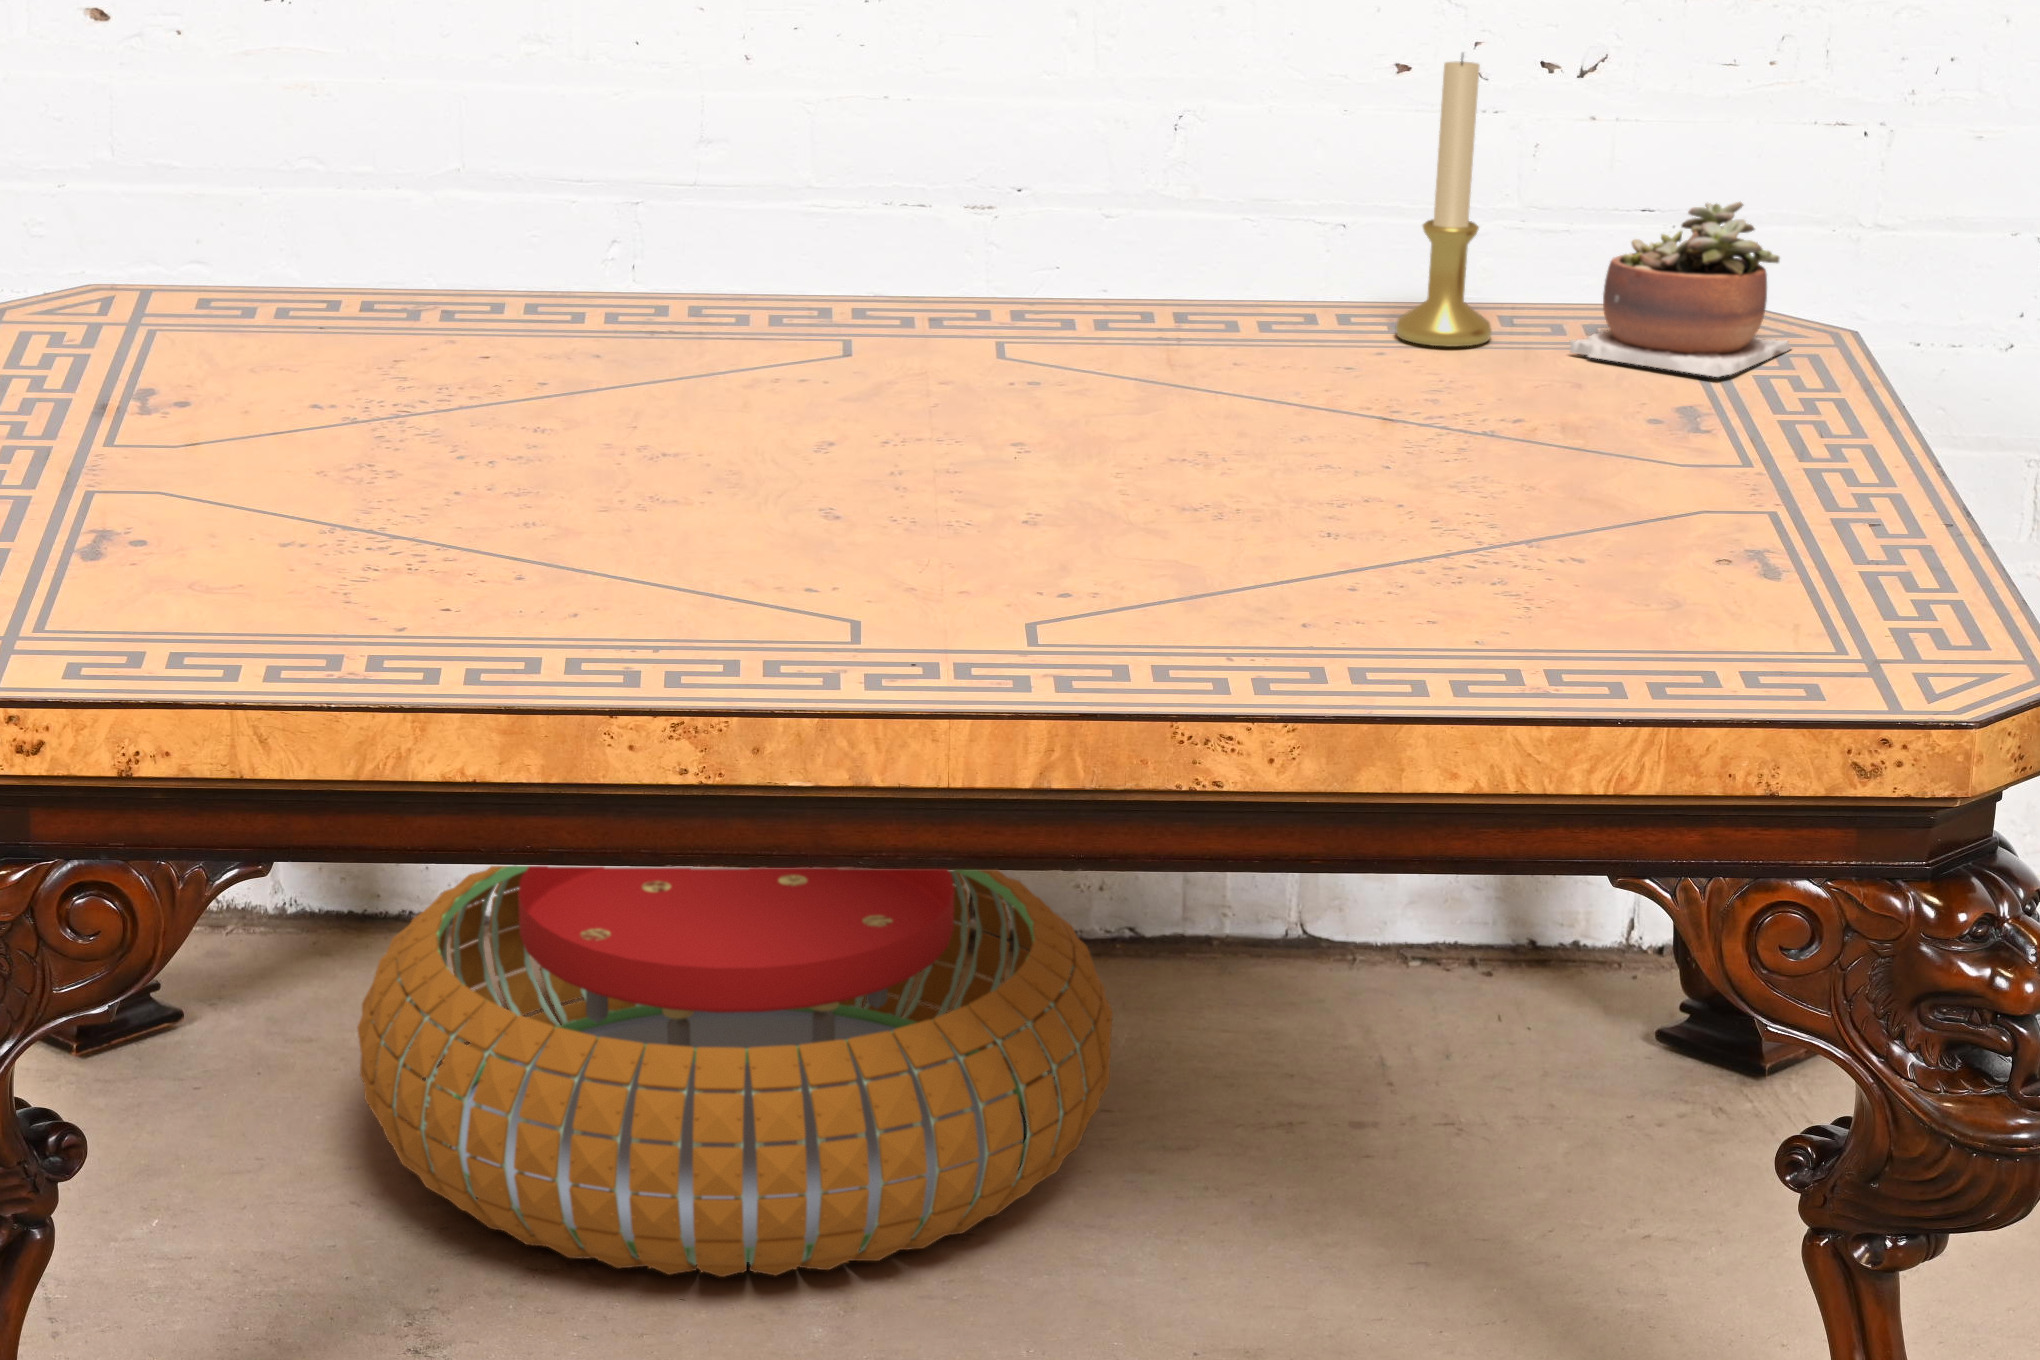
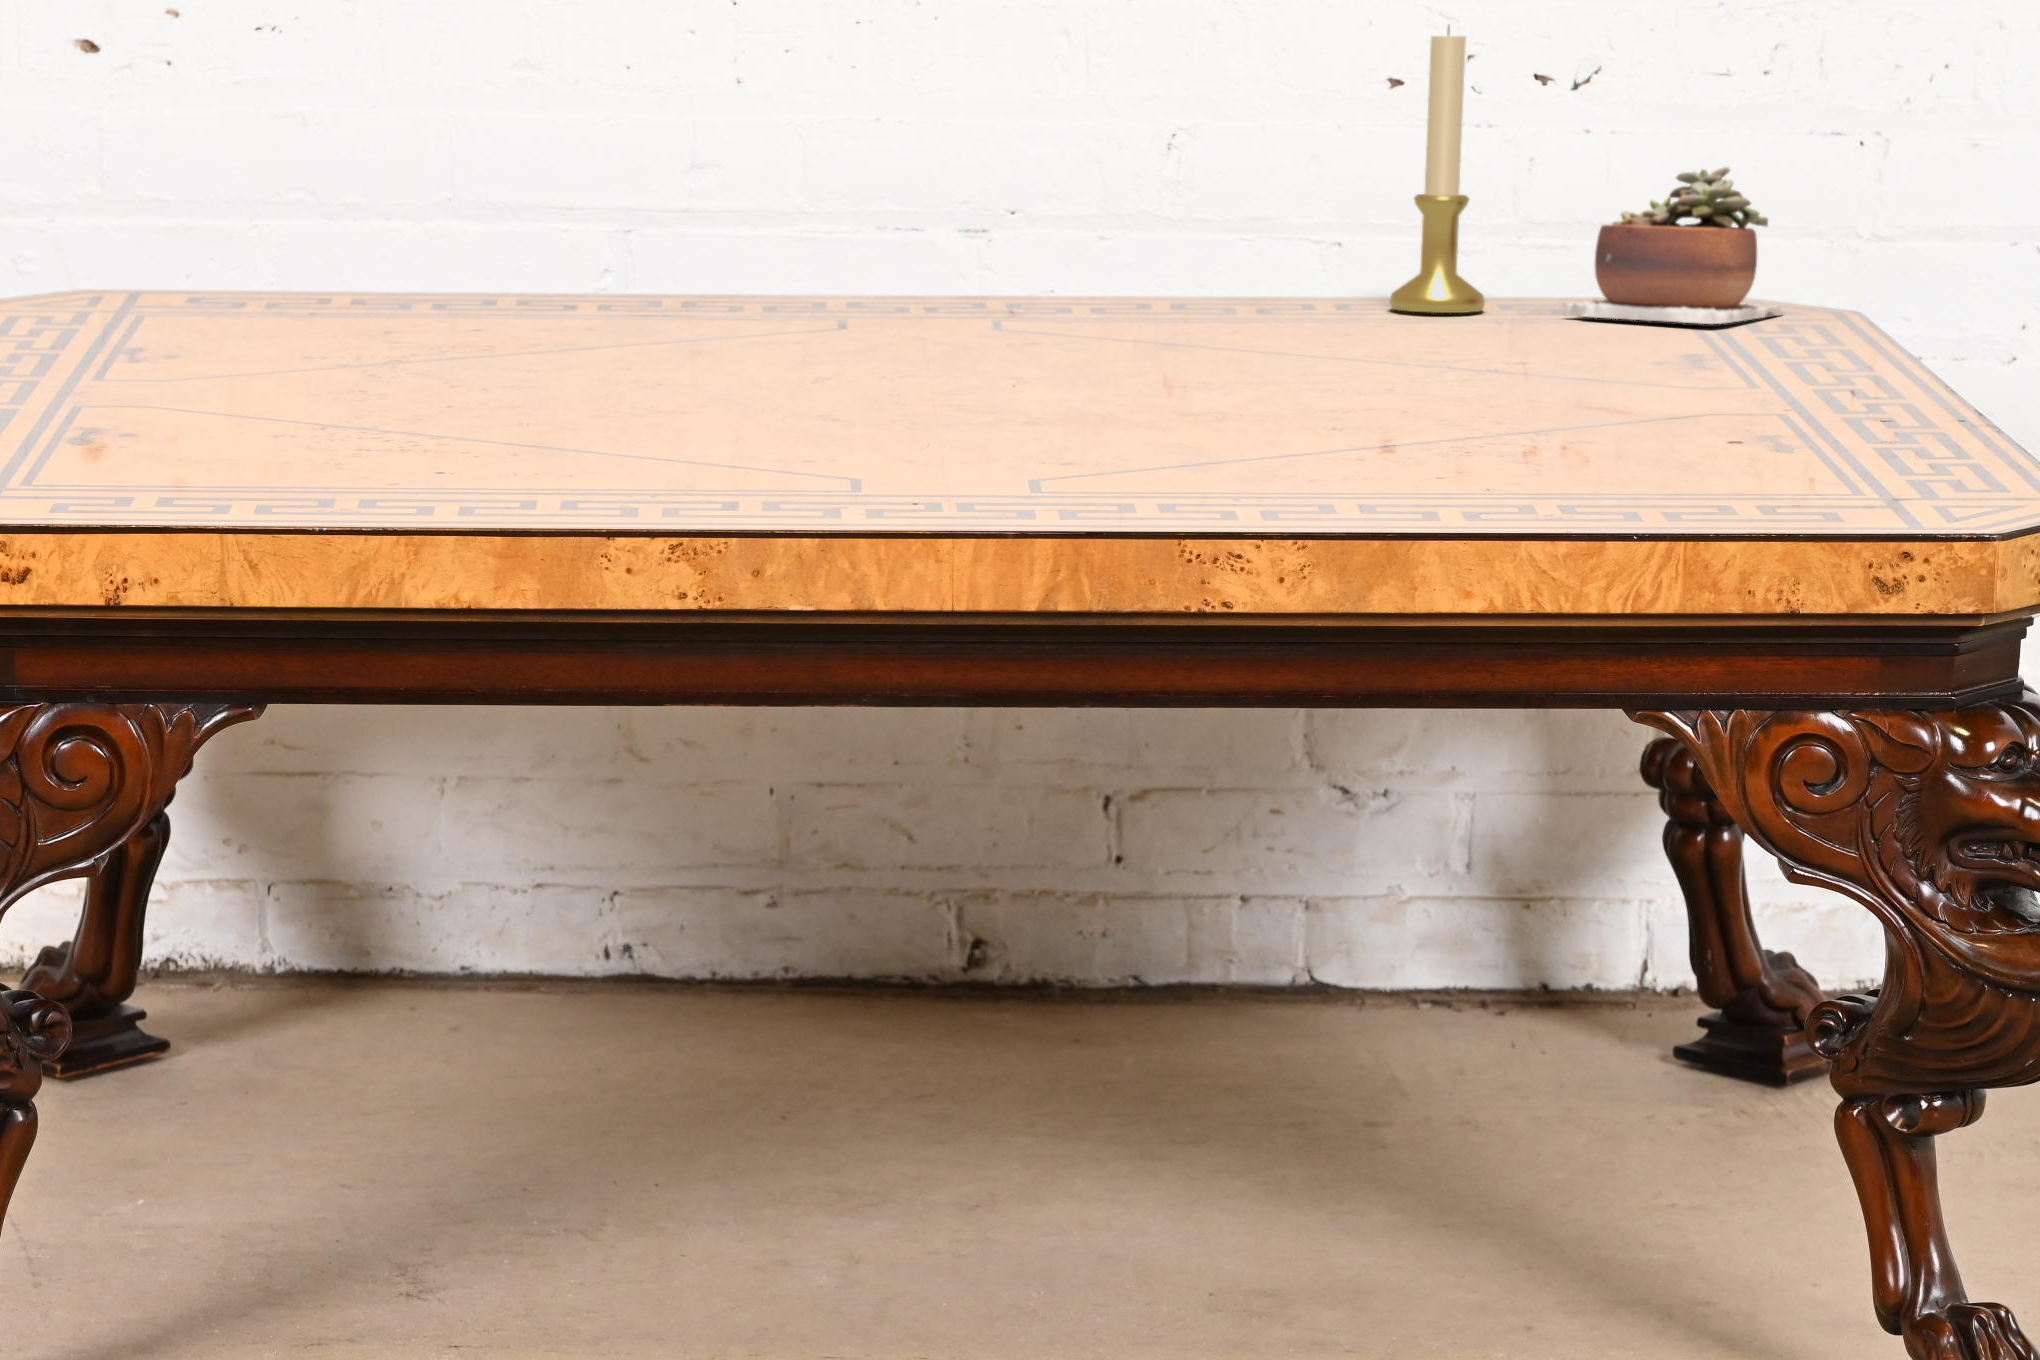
pouf: present [358,866,1113,1277] -> none [349,817,1119,1237]

